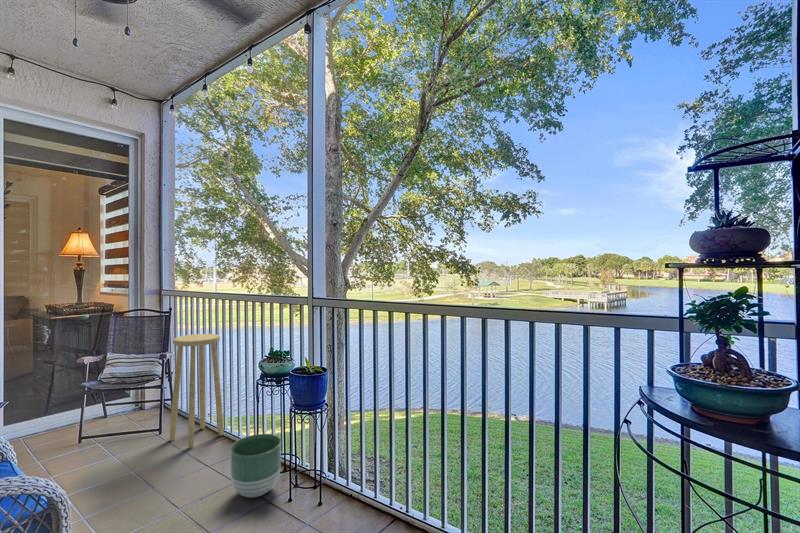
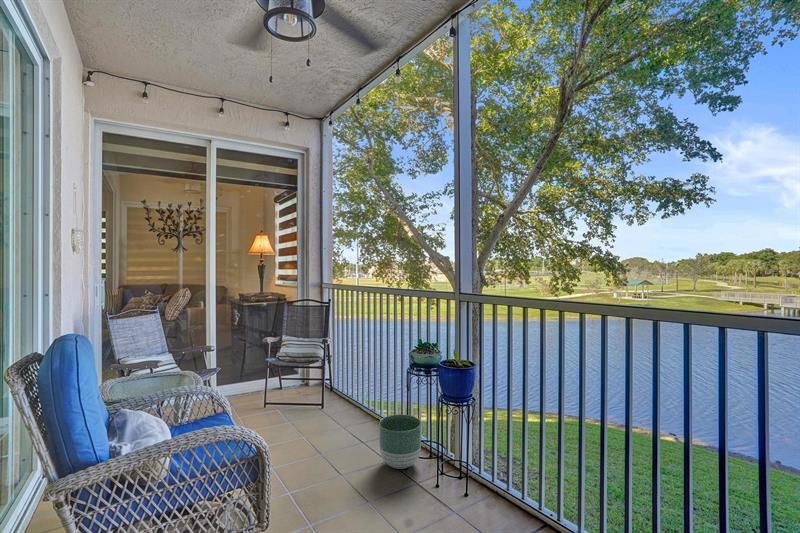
stool: present [170,334,224,449] -> none [329,323,371,421]

